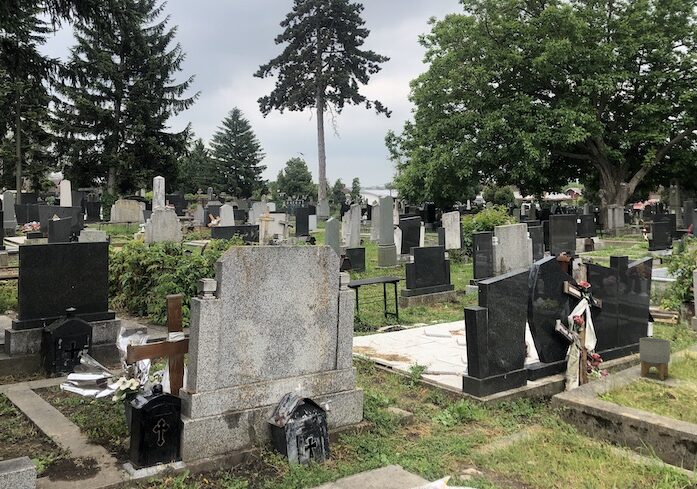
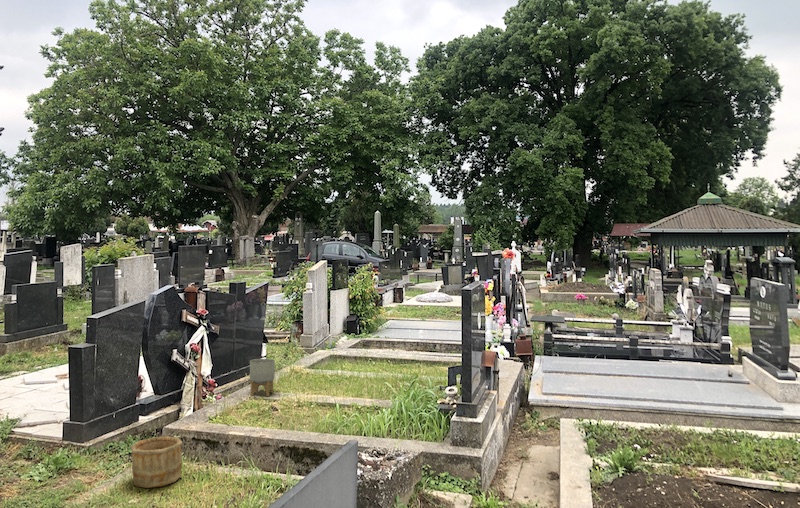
wooden bucket: none [524,406,575,457] -> present [131,436,183,488]

